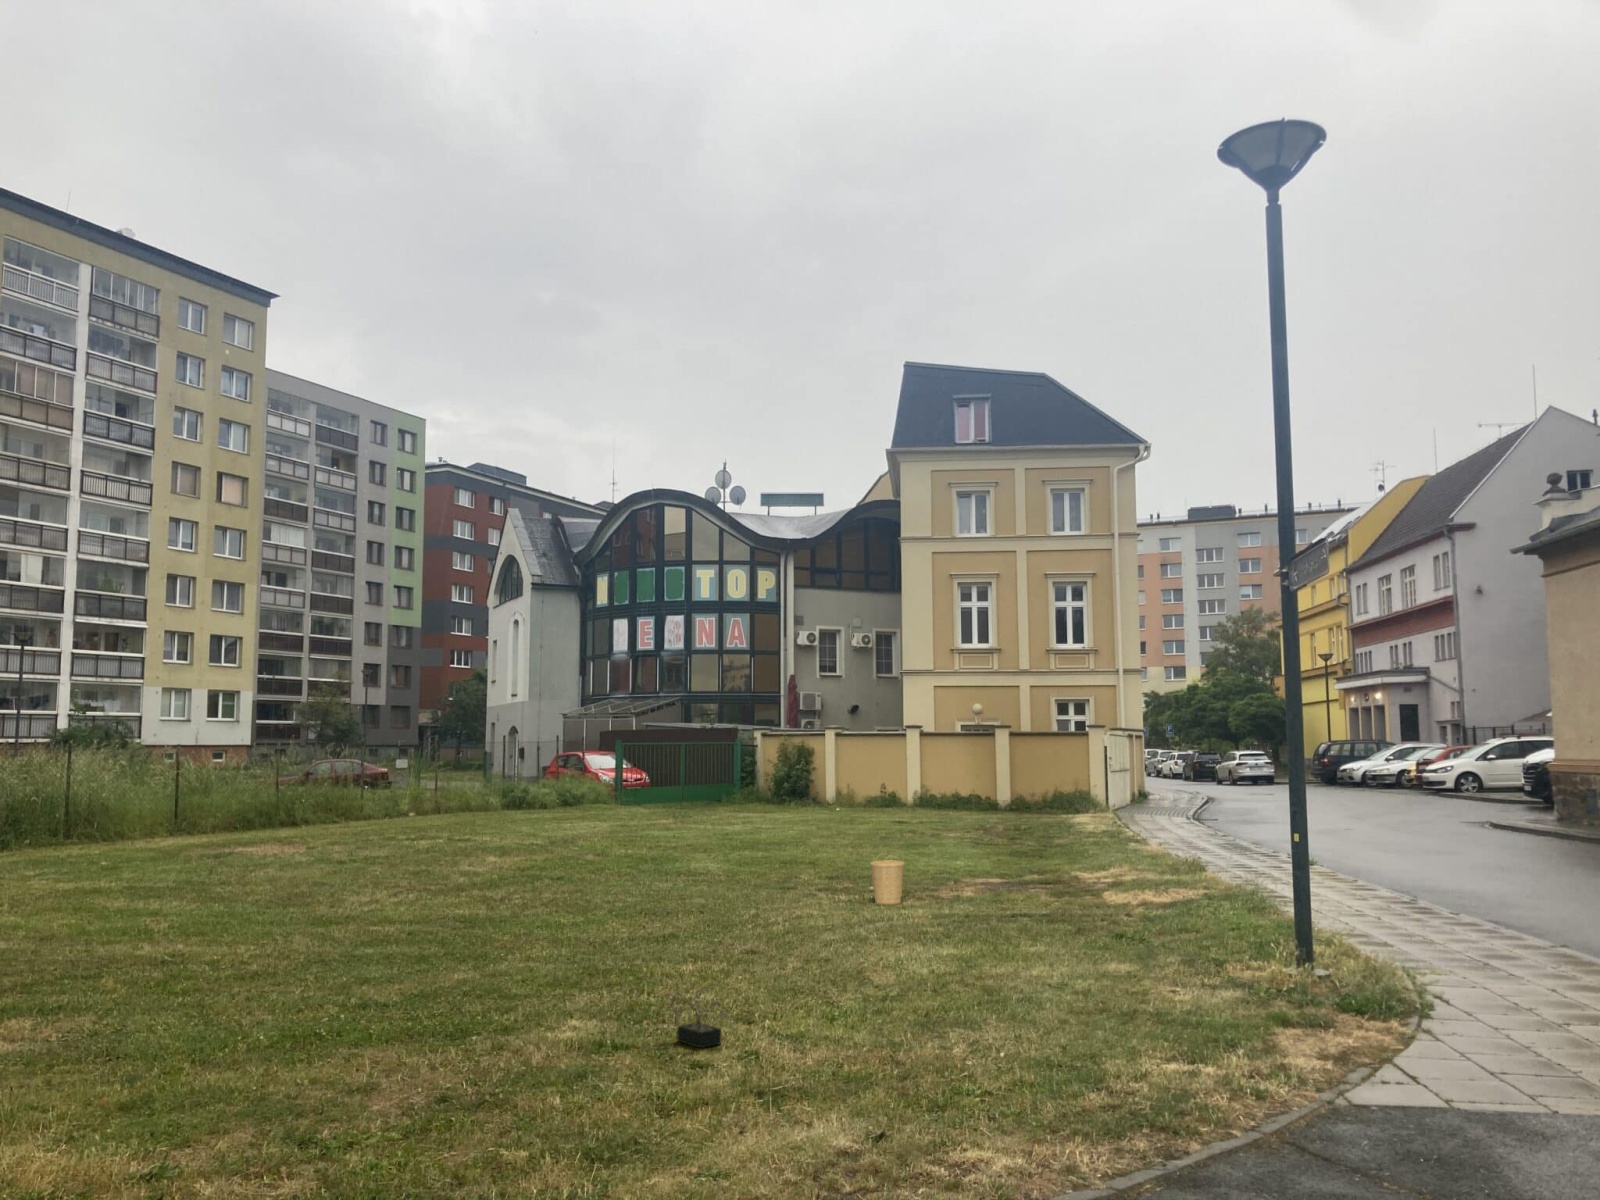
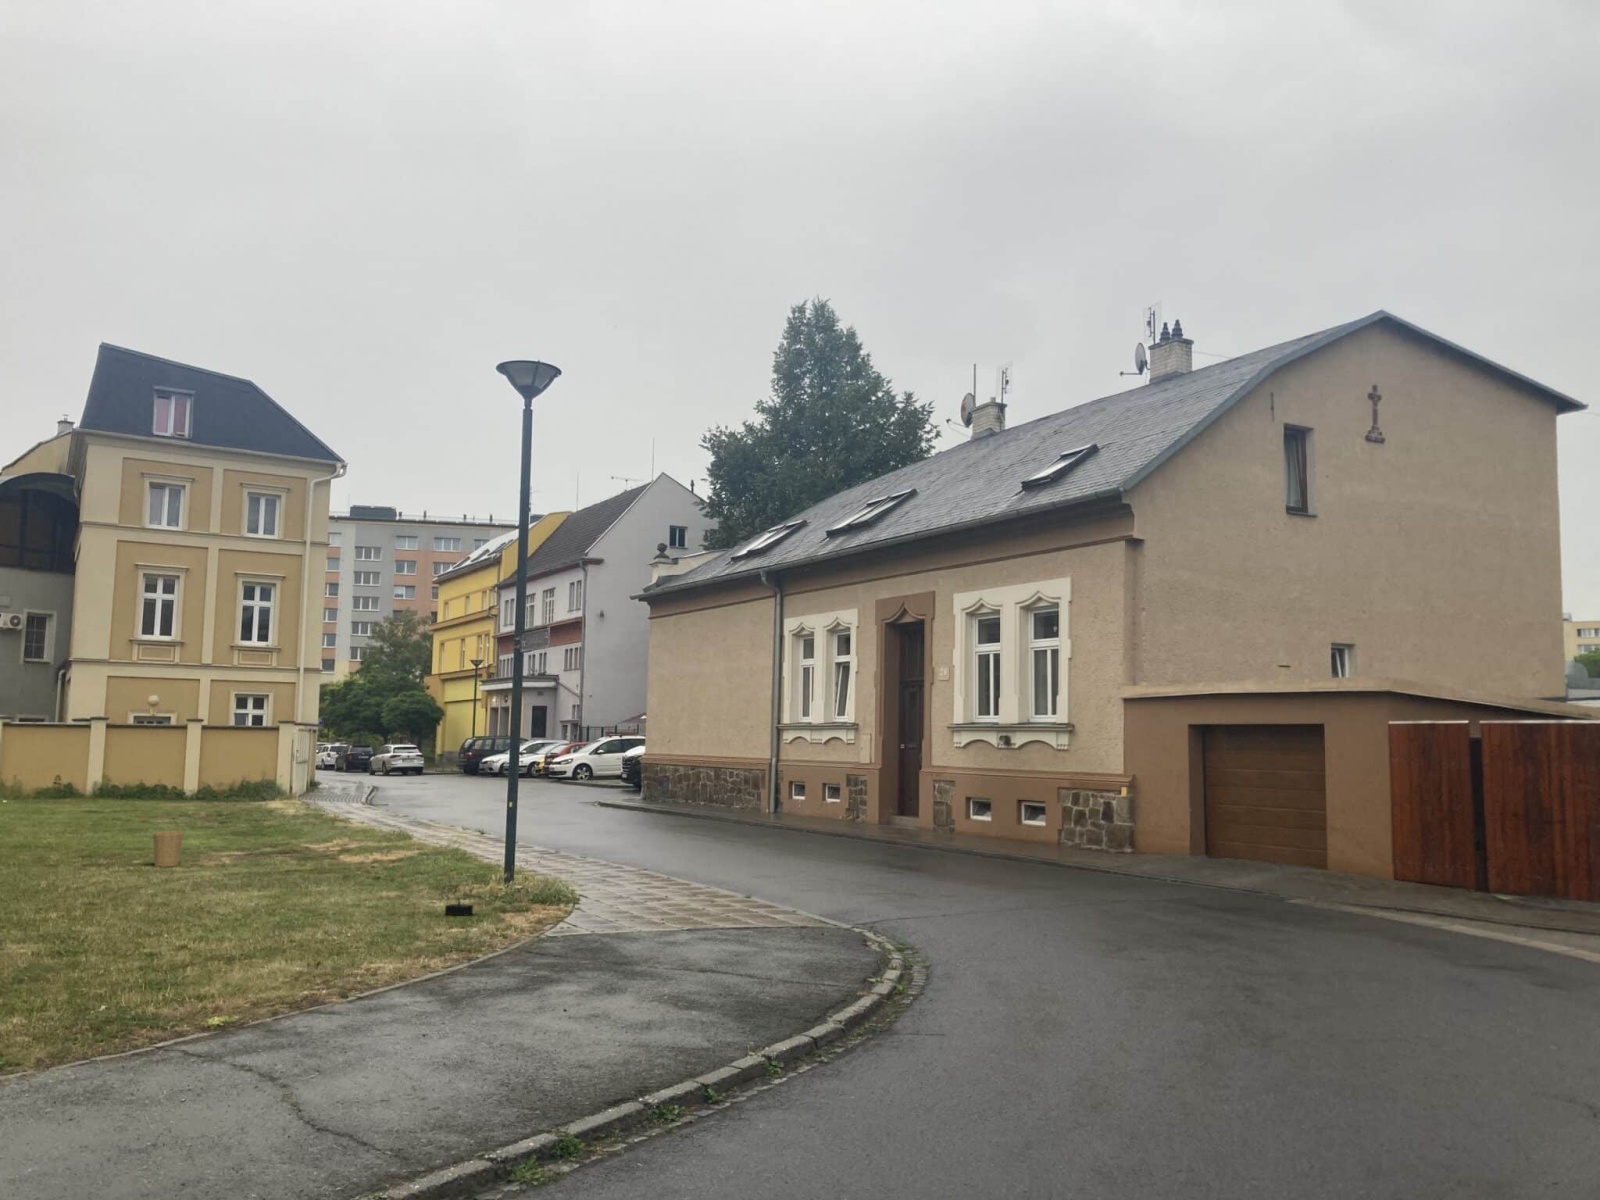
decorative plant: present [668,982,727,1048] -> present [440,880,476,916]

